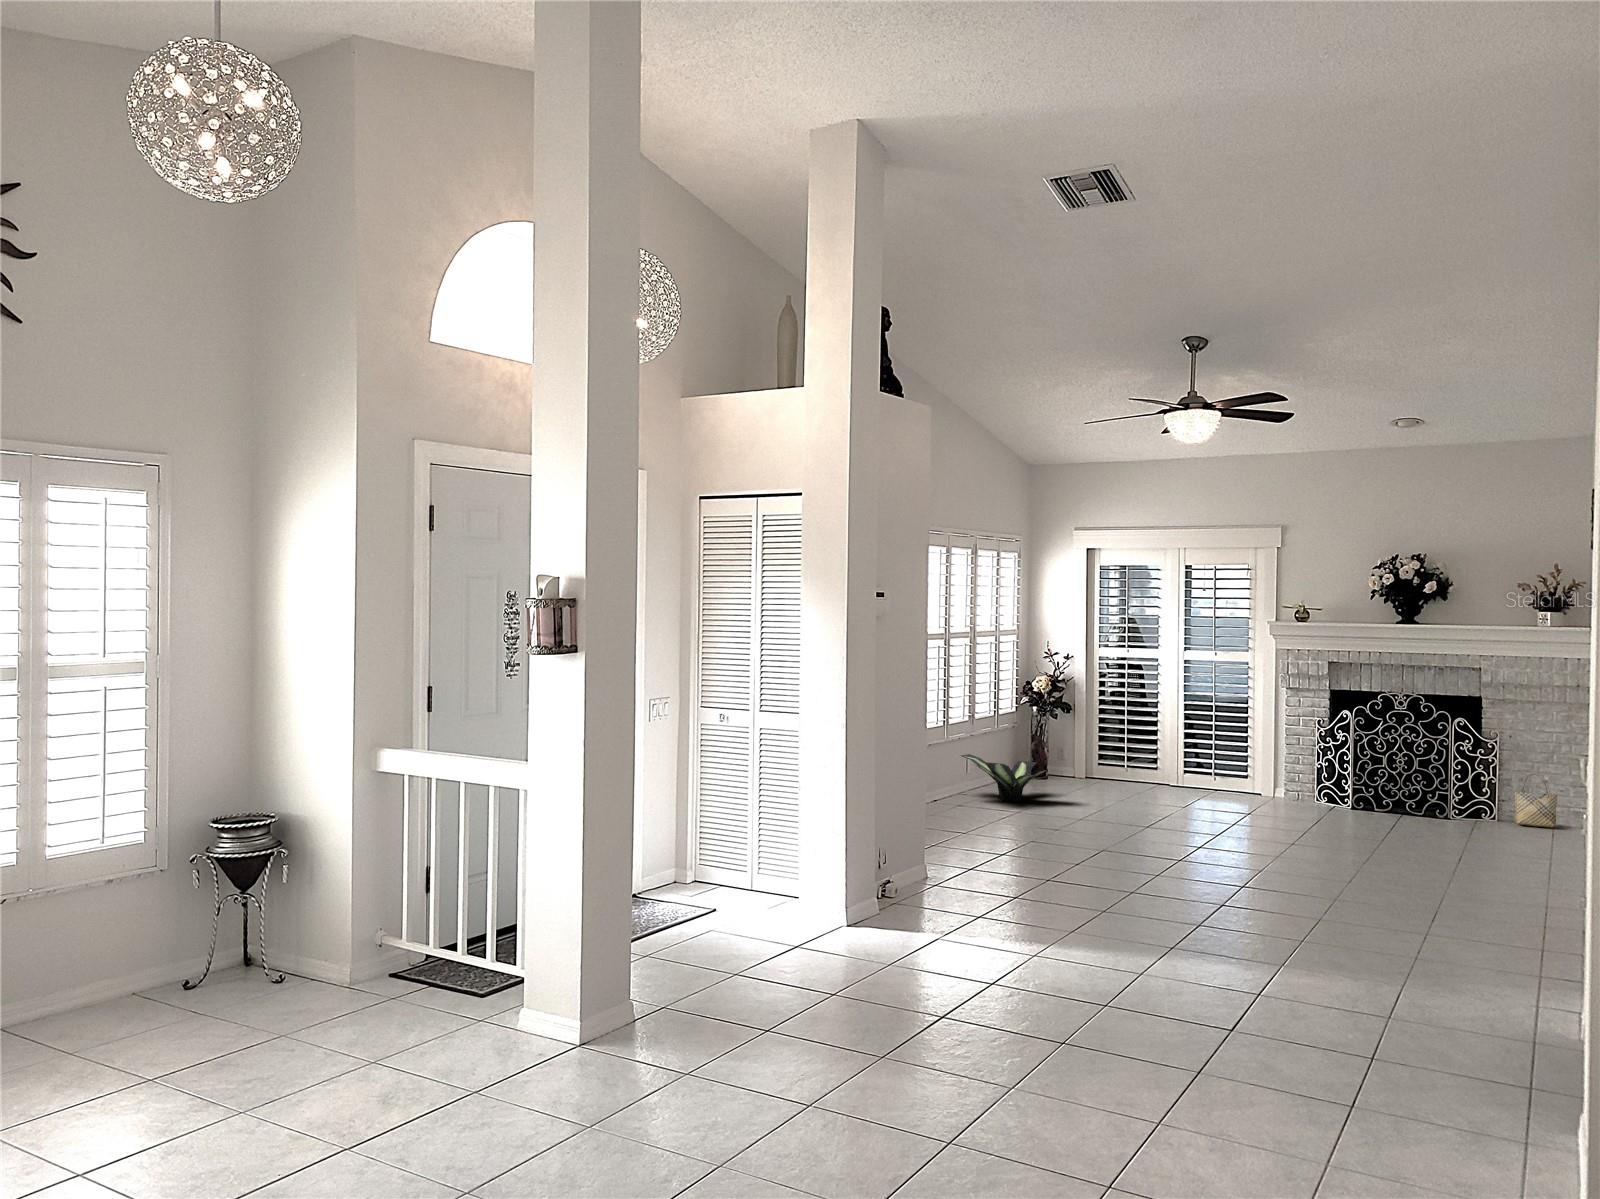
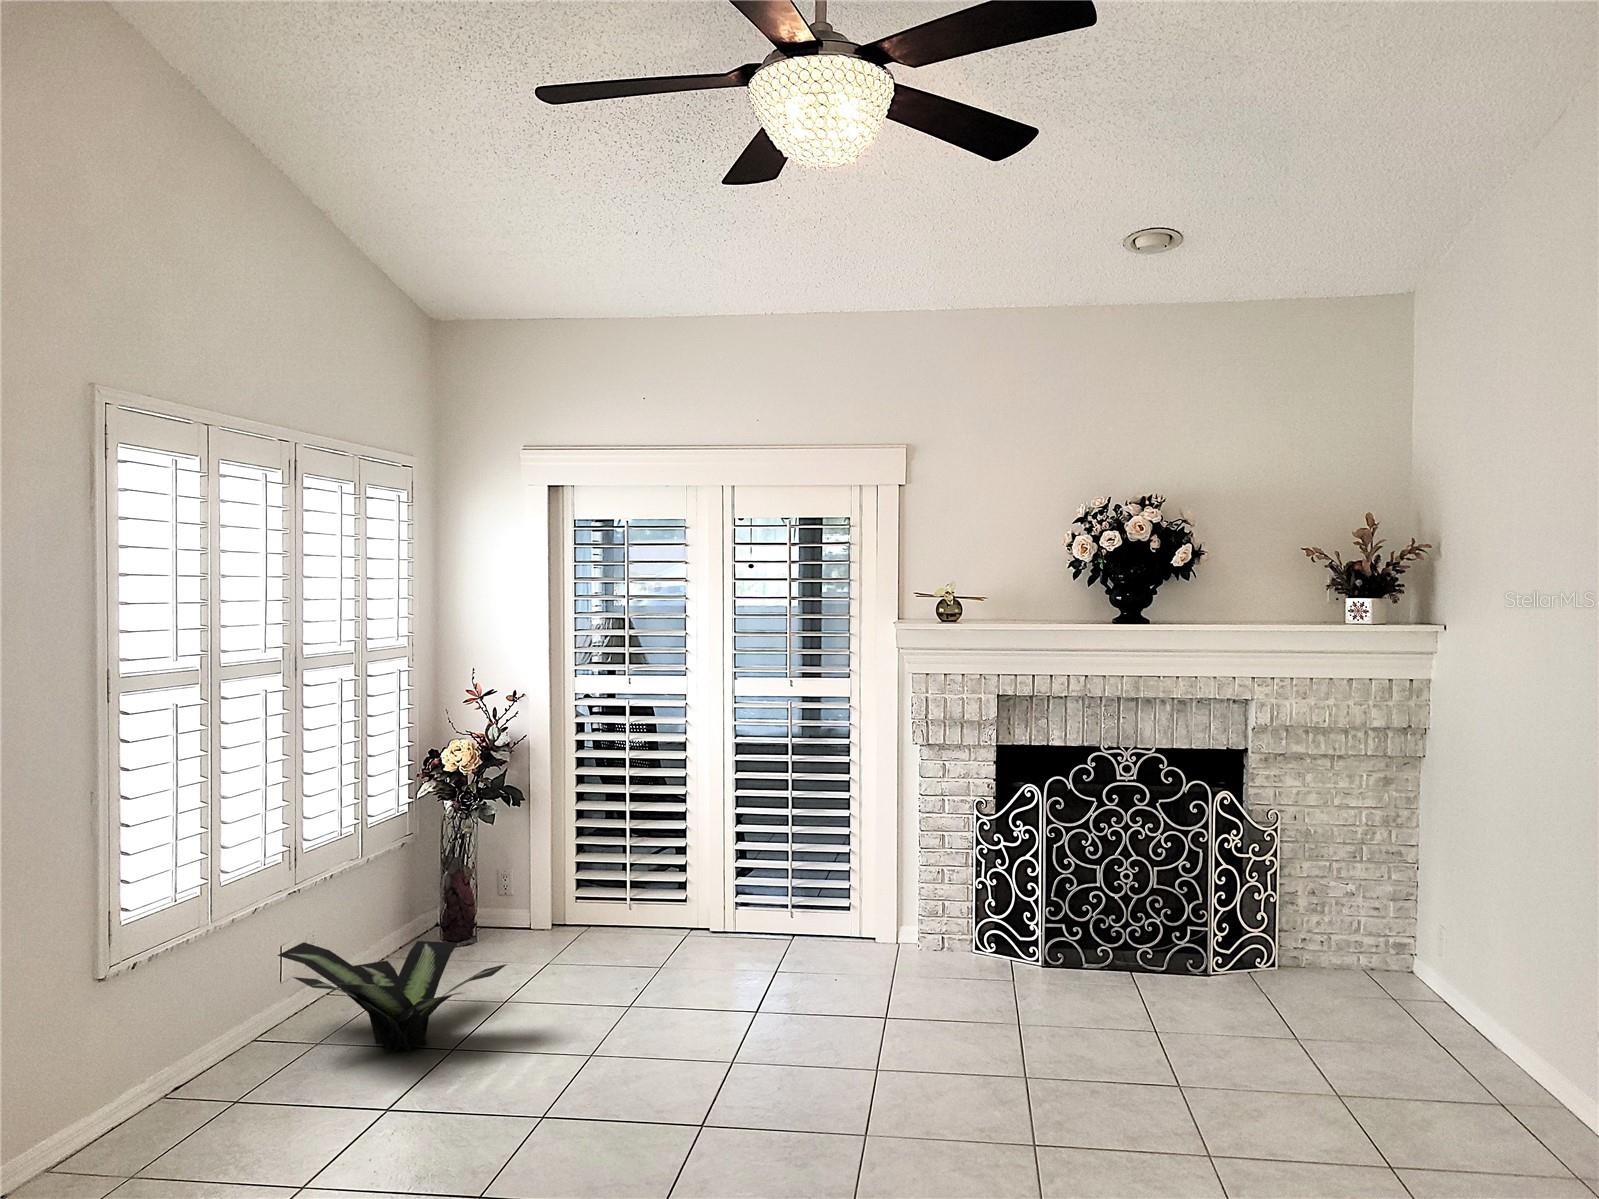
woven basket: present [1514,774,1558,827] -> none [1315,884,1382,979]

